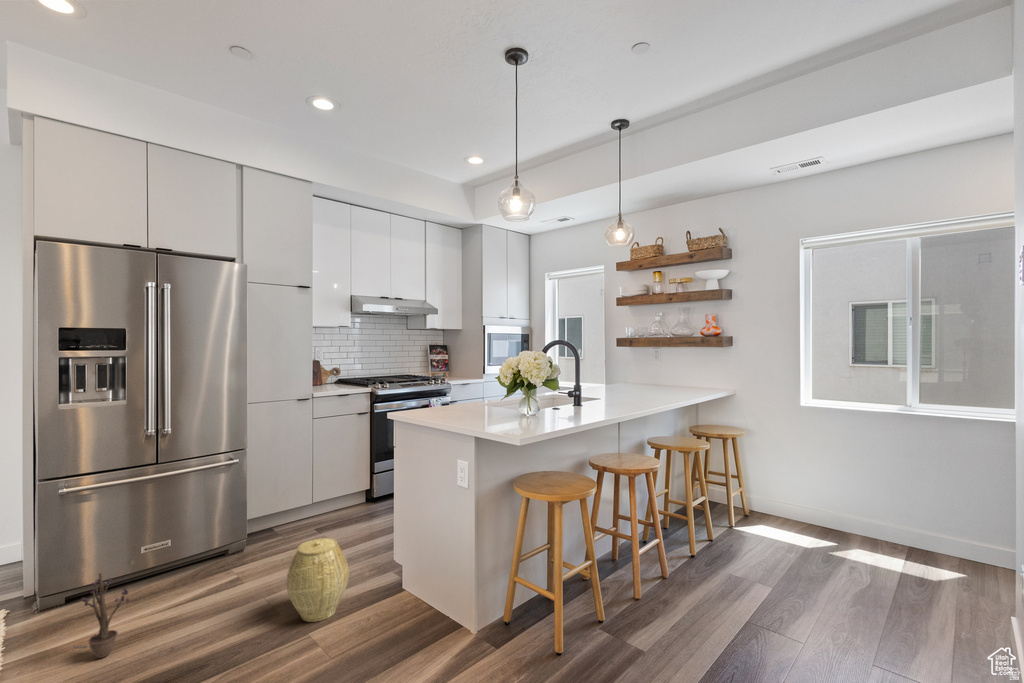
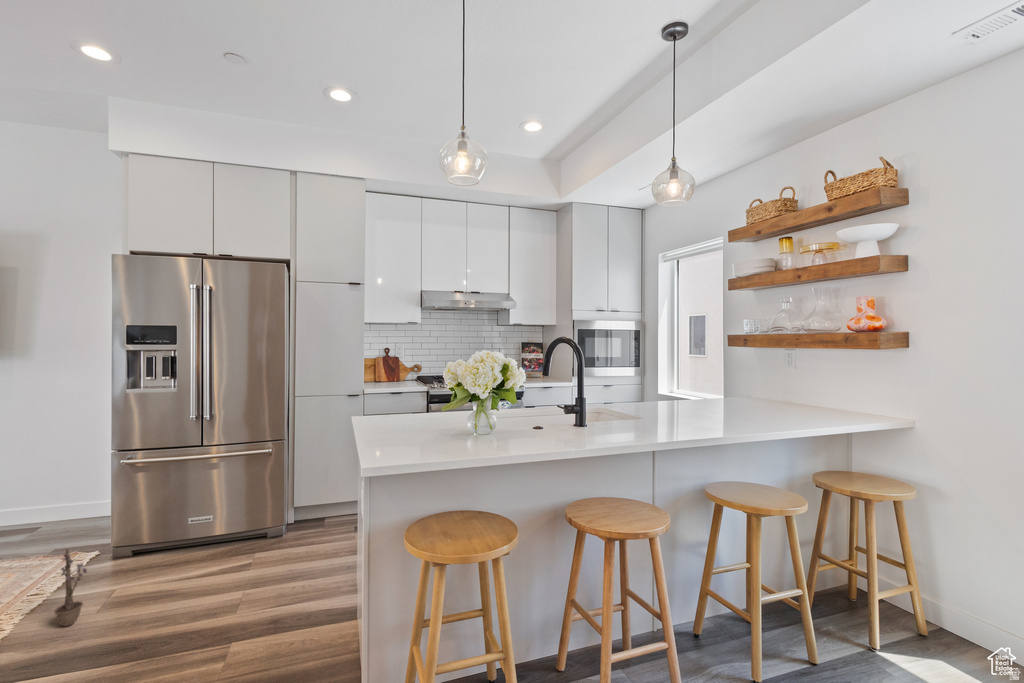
woven basket: present [287,538,349,622] -> none [207,551,279,643]

